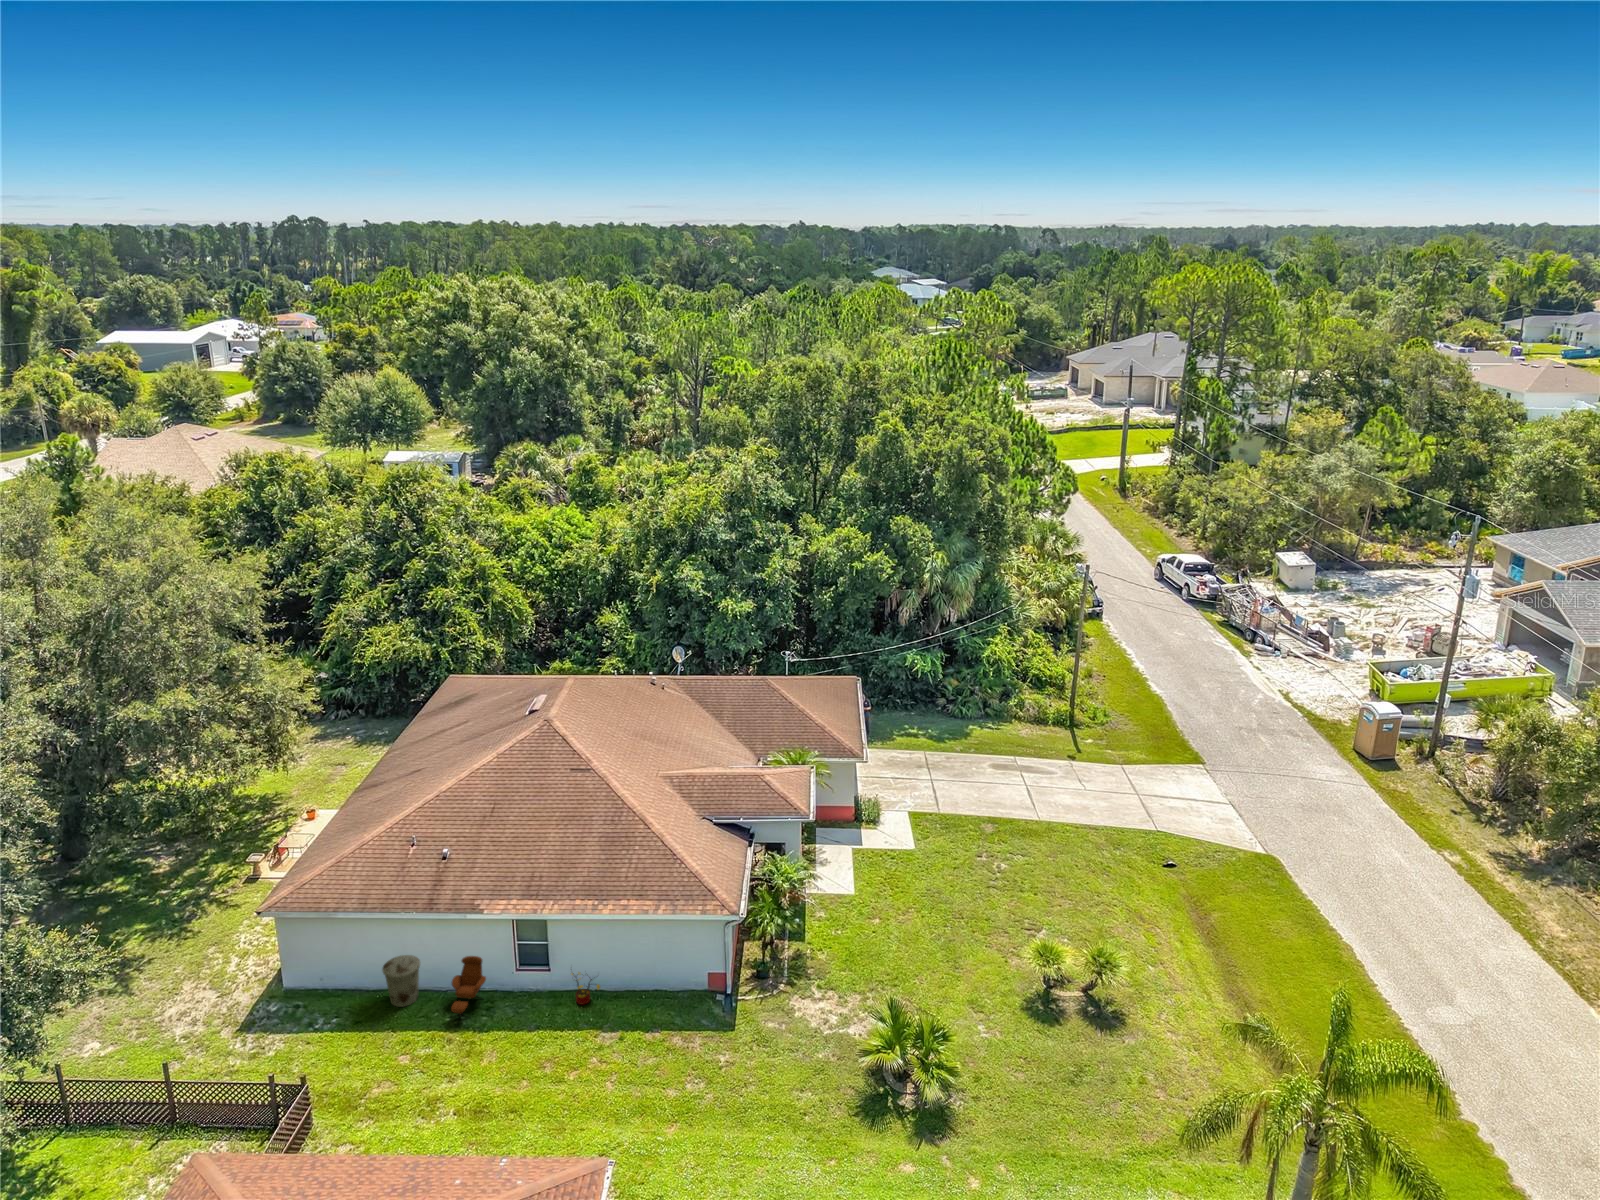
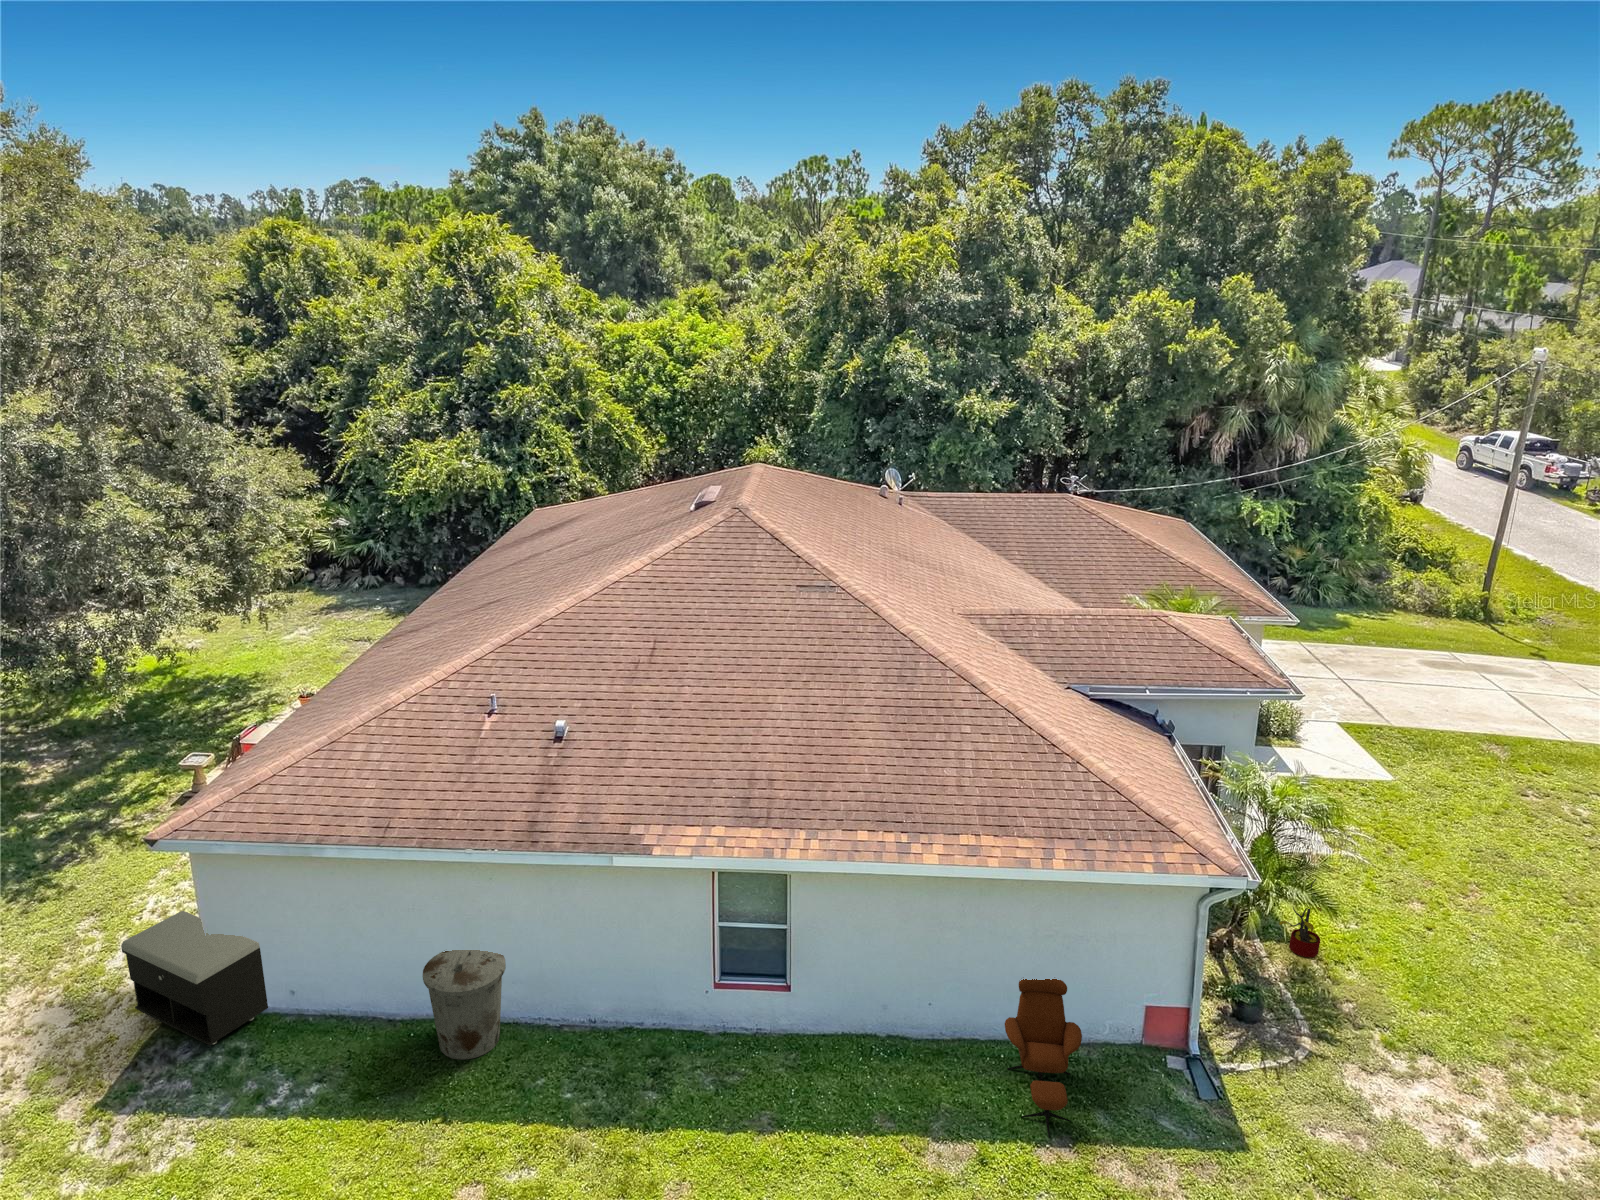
storage bench: none [242,944,310,1005] -> present [121,911,268,1046]
lounge chair: present [451,956,486,1018] -> present [1005,979,1082,1137]
decorative plant: present [572,973,600,1005] -> present [1279,879,1322,957]

